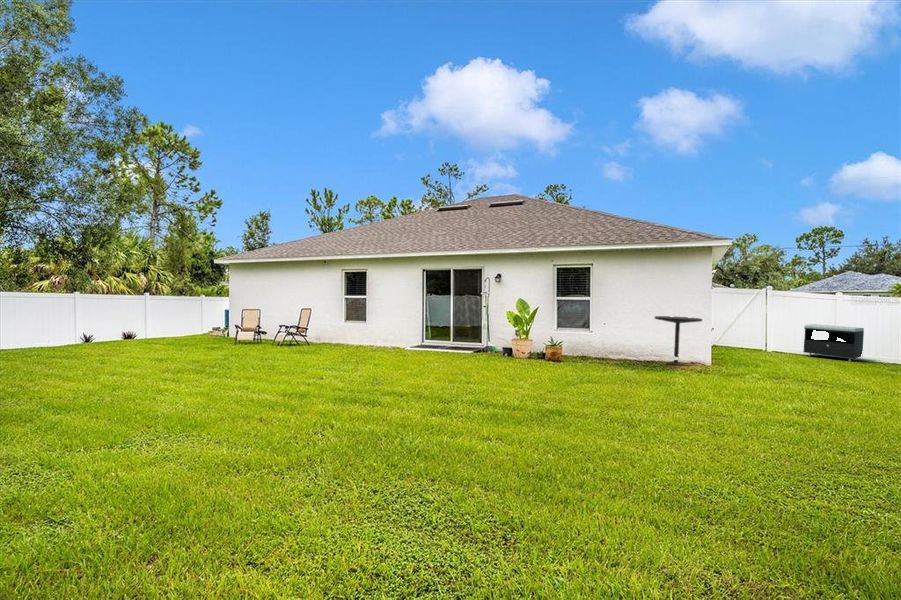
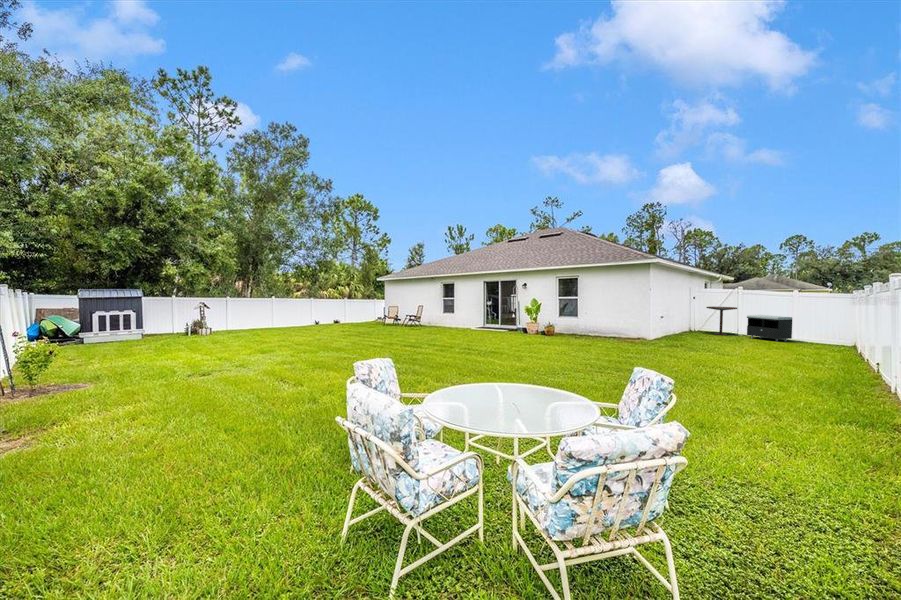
pedestal table: present [655,316,702,366] -> present [706,307,737,335]

